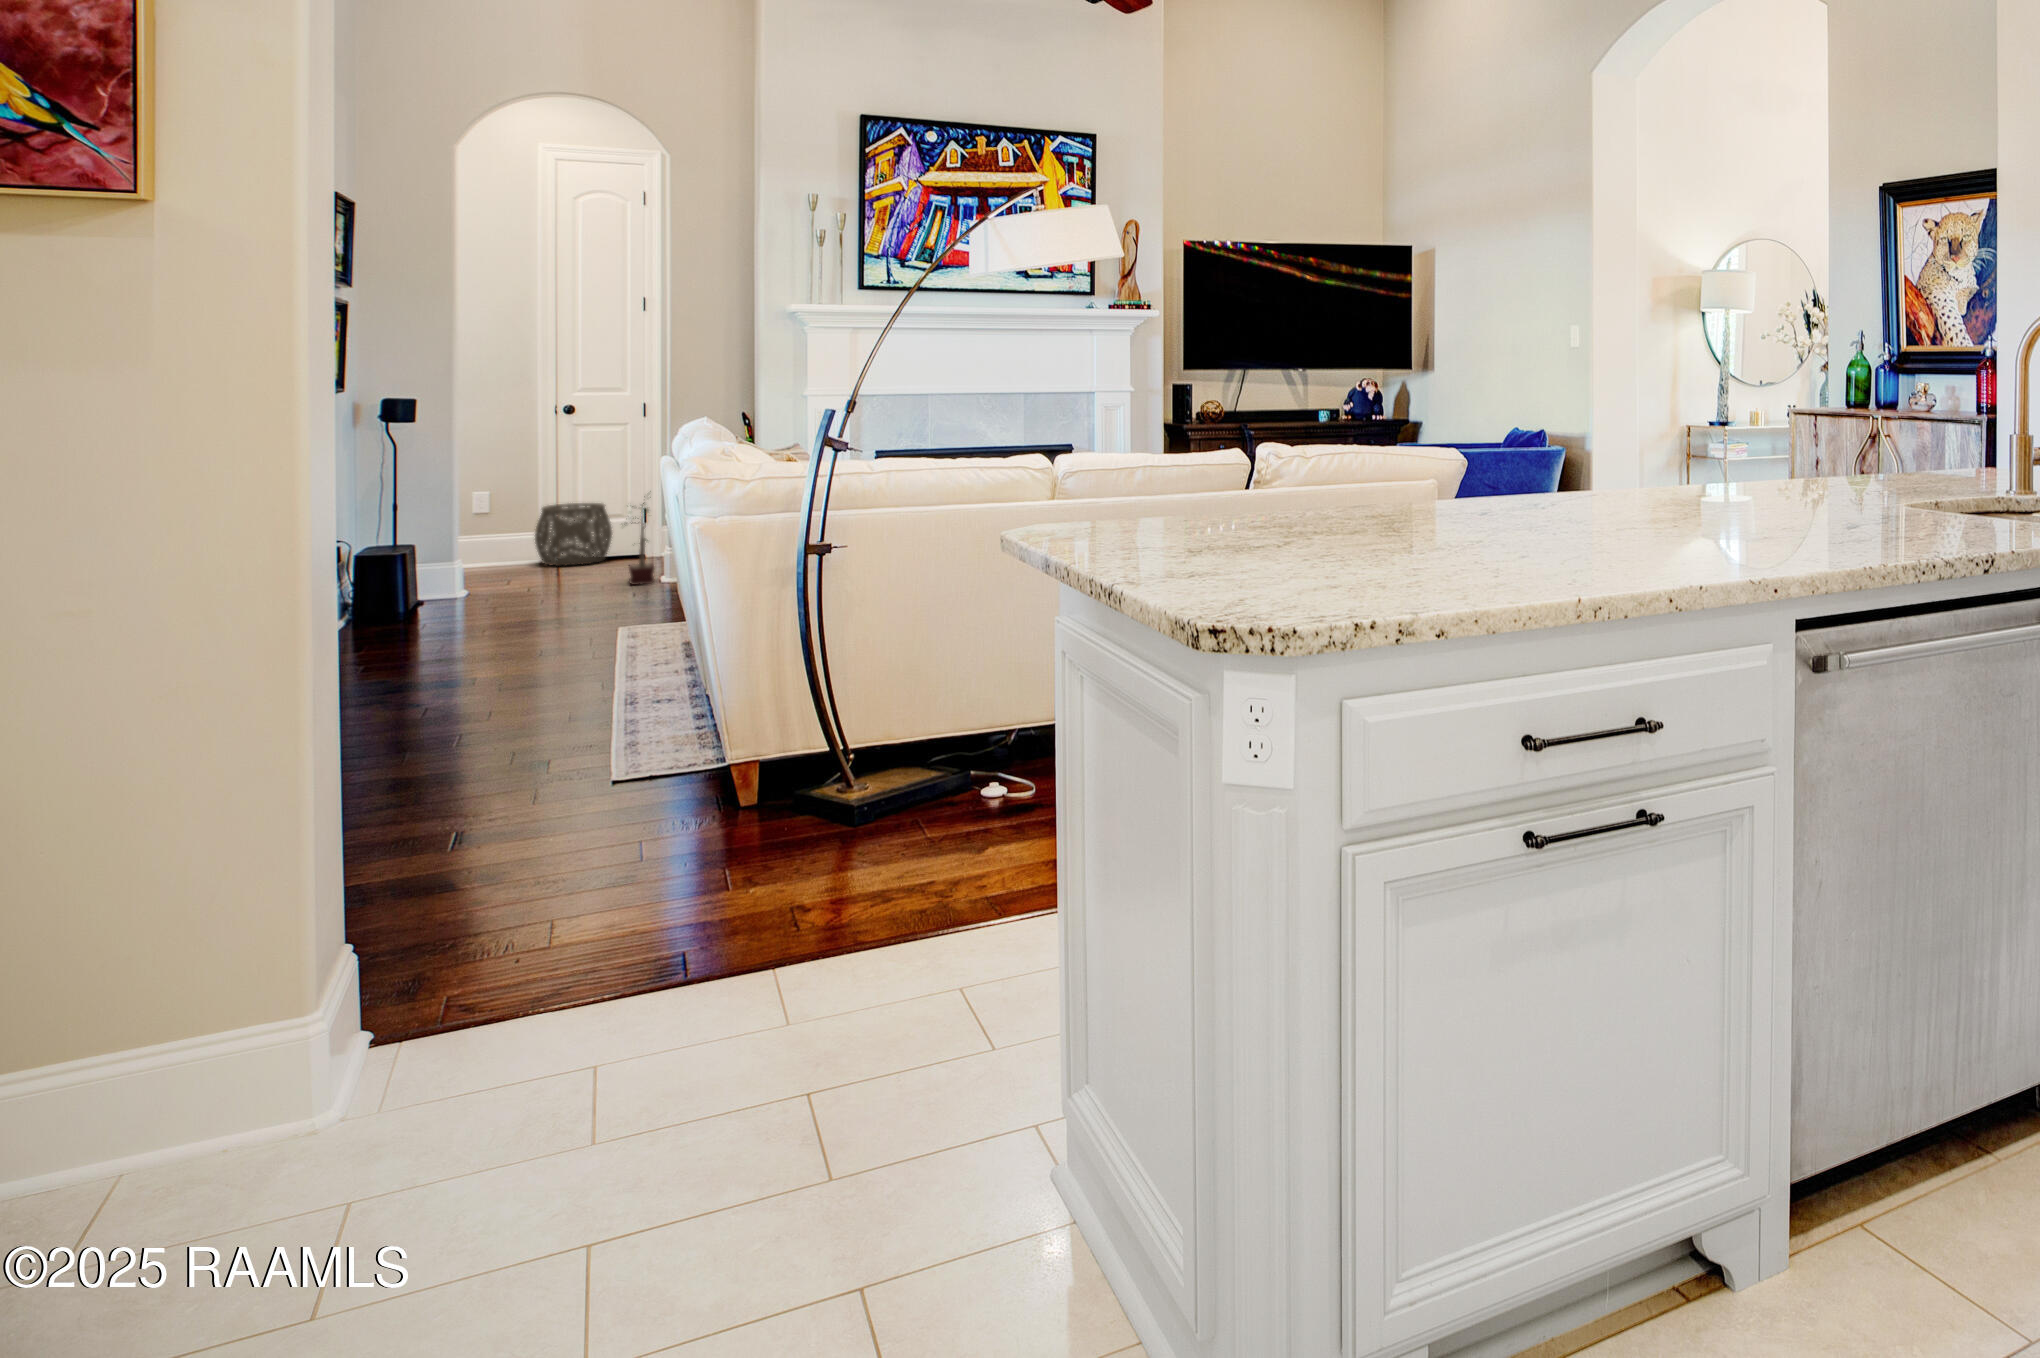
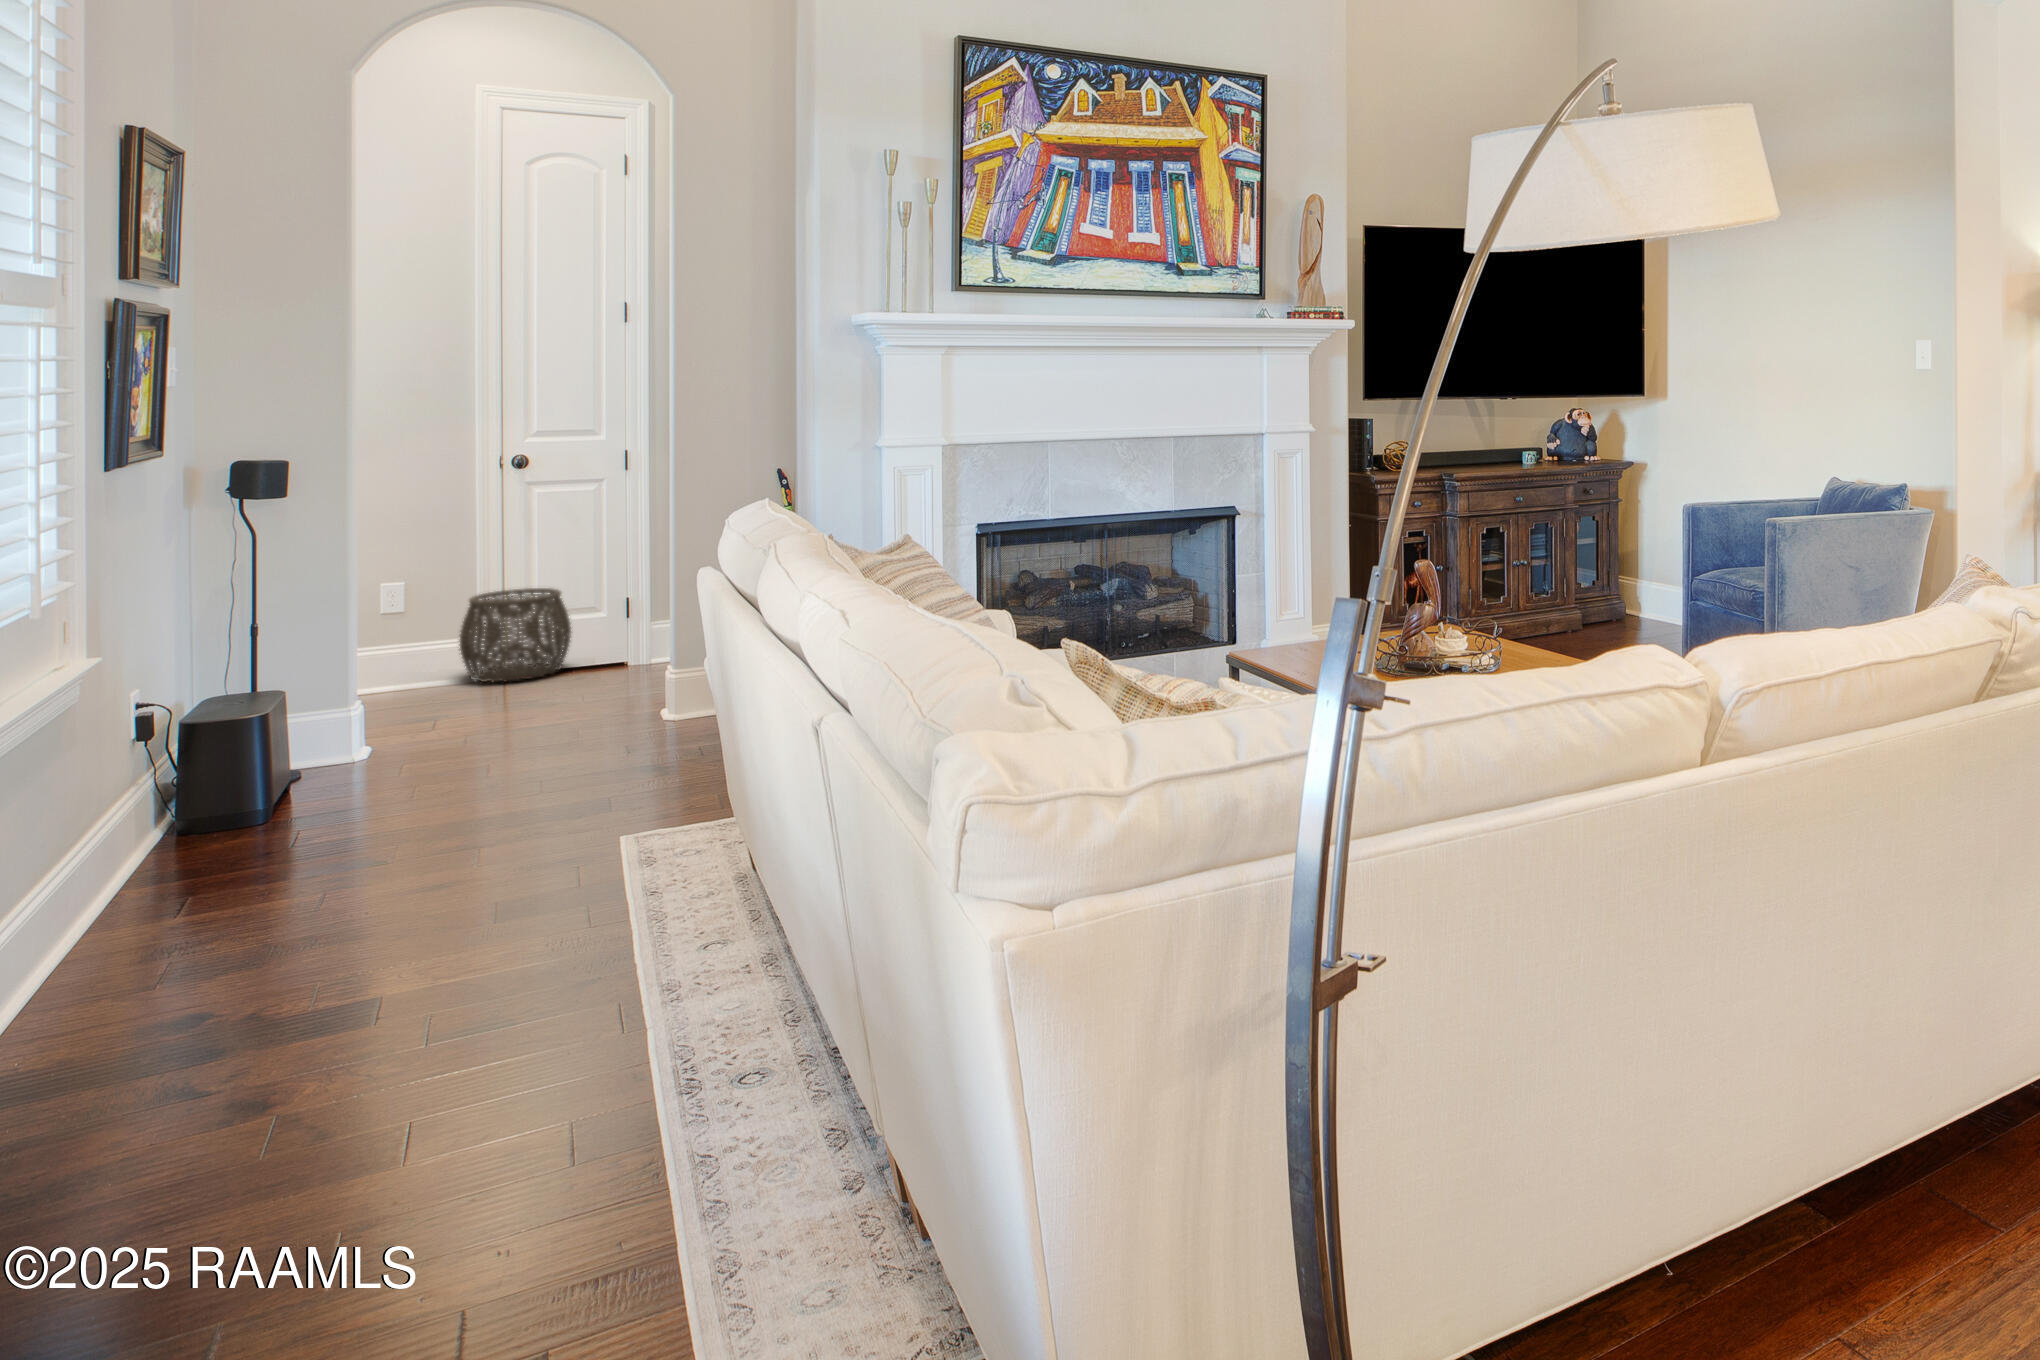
potted plant: present [624,491,654,585] -> none [596,580,649,720]

